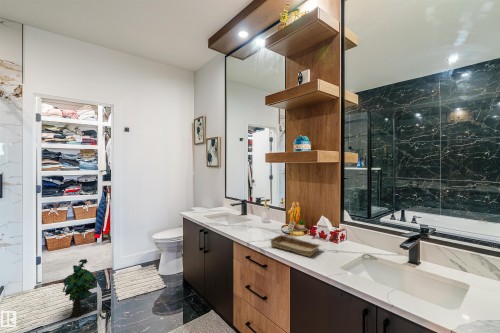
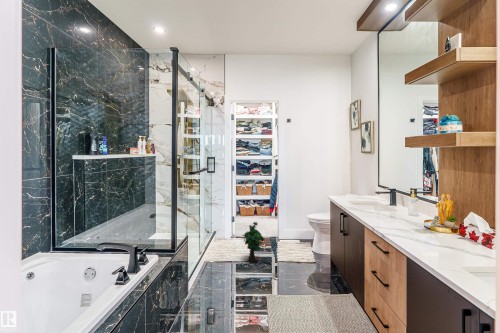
tray: present [270,235,321,257] -> none [390,226,453,250]

